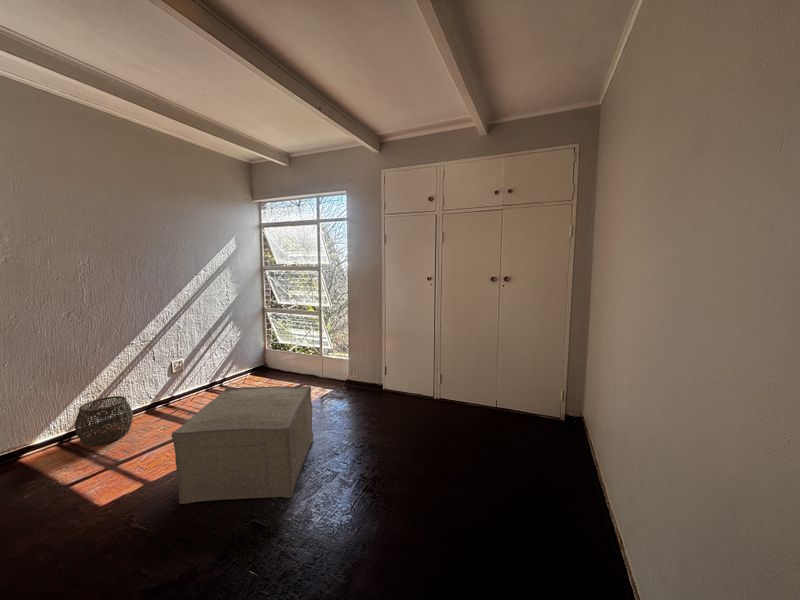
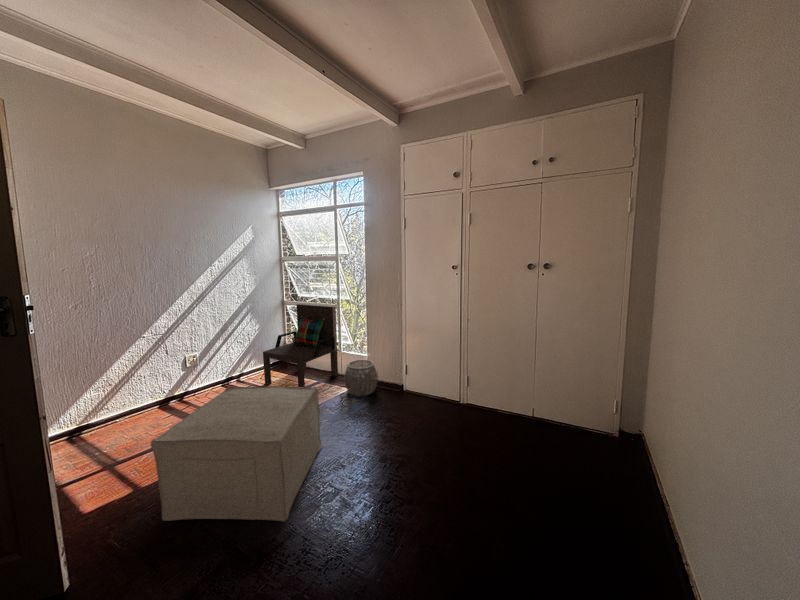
armchair: none [247,311,320,396] -> present [263,304,338,388]
woven basket: present [75,396,133,446] -> present [344,360,378,396]

